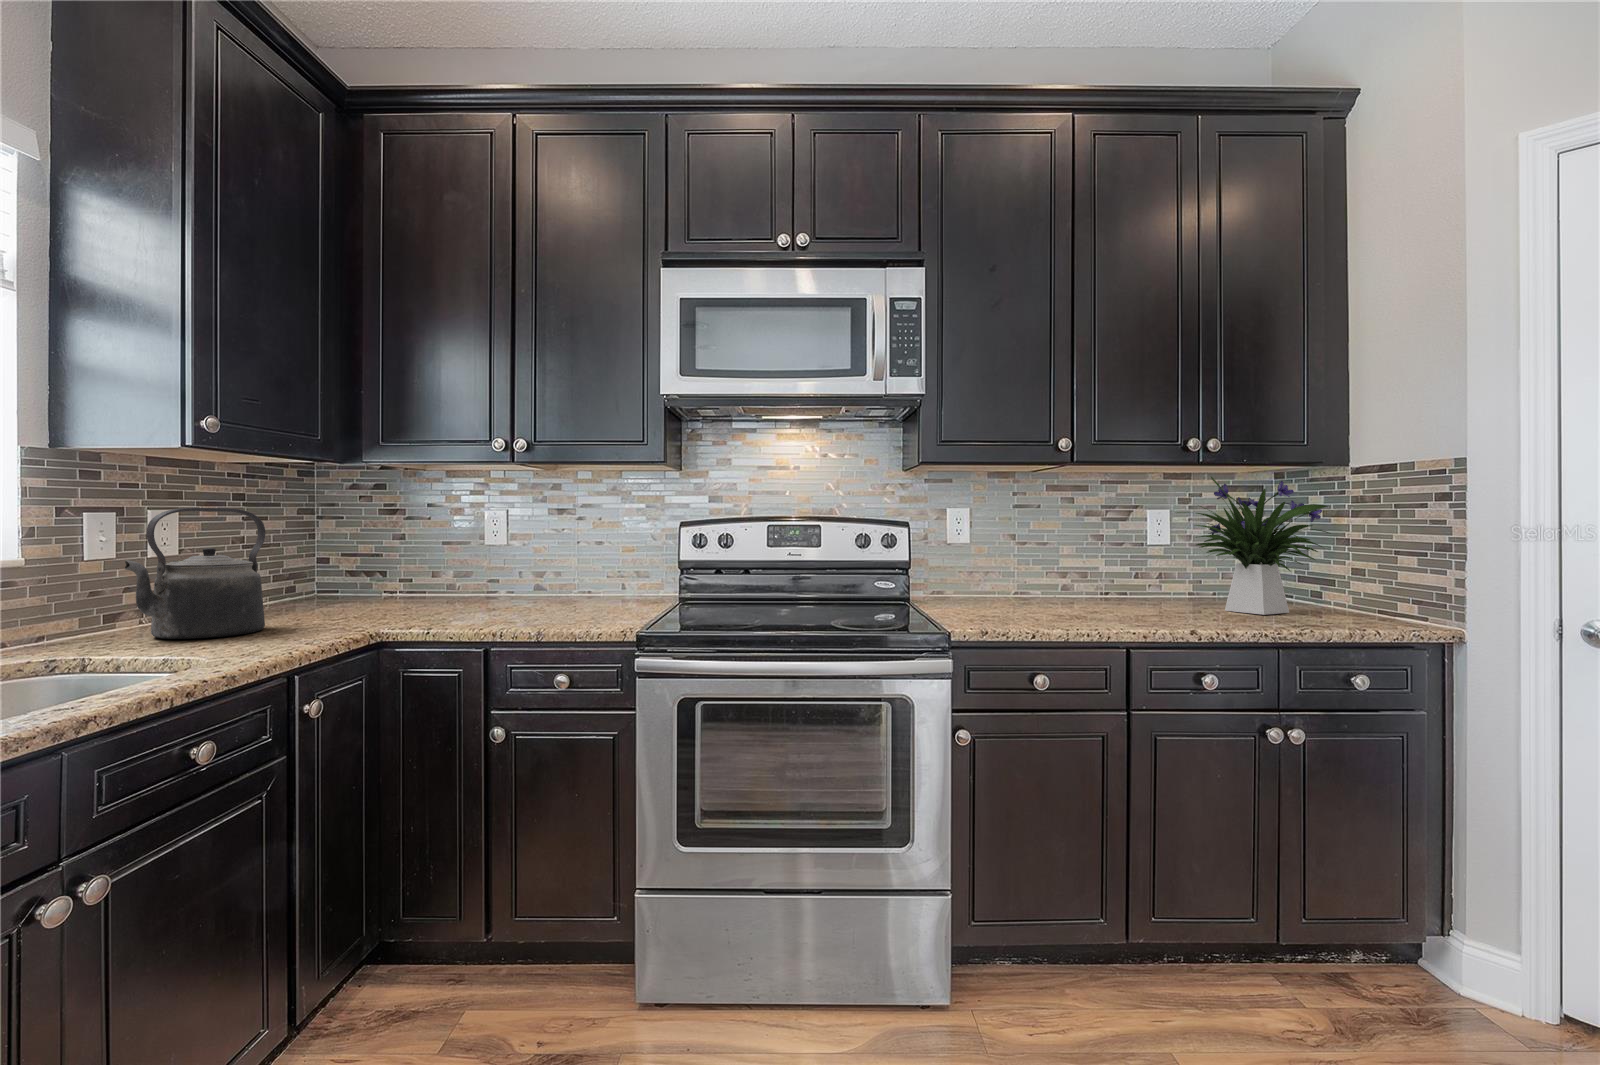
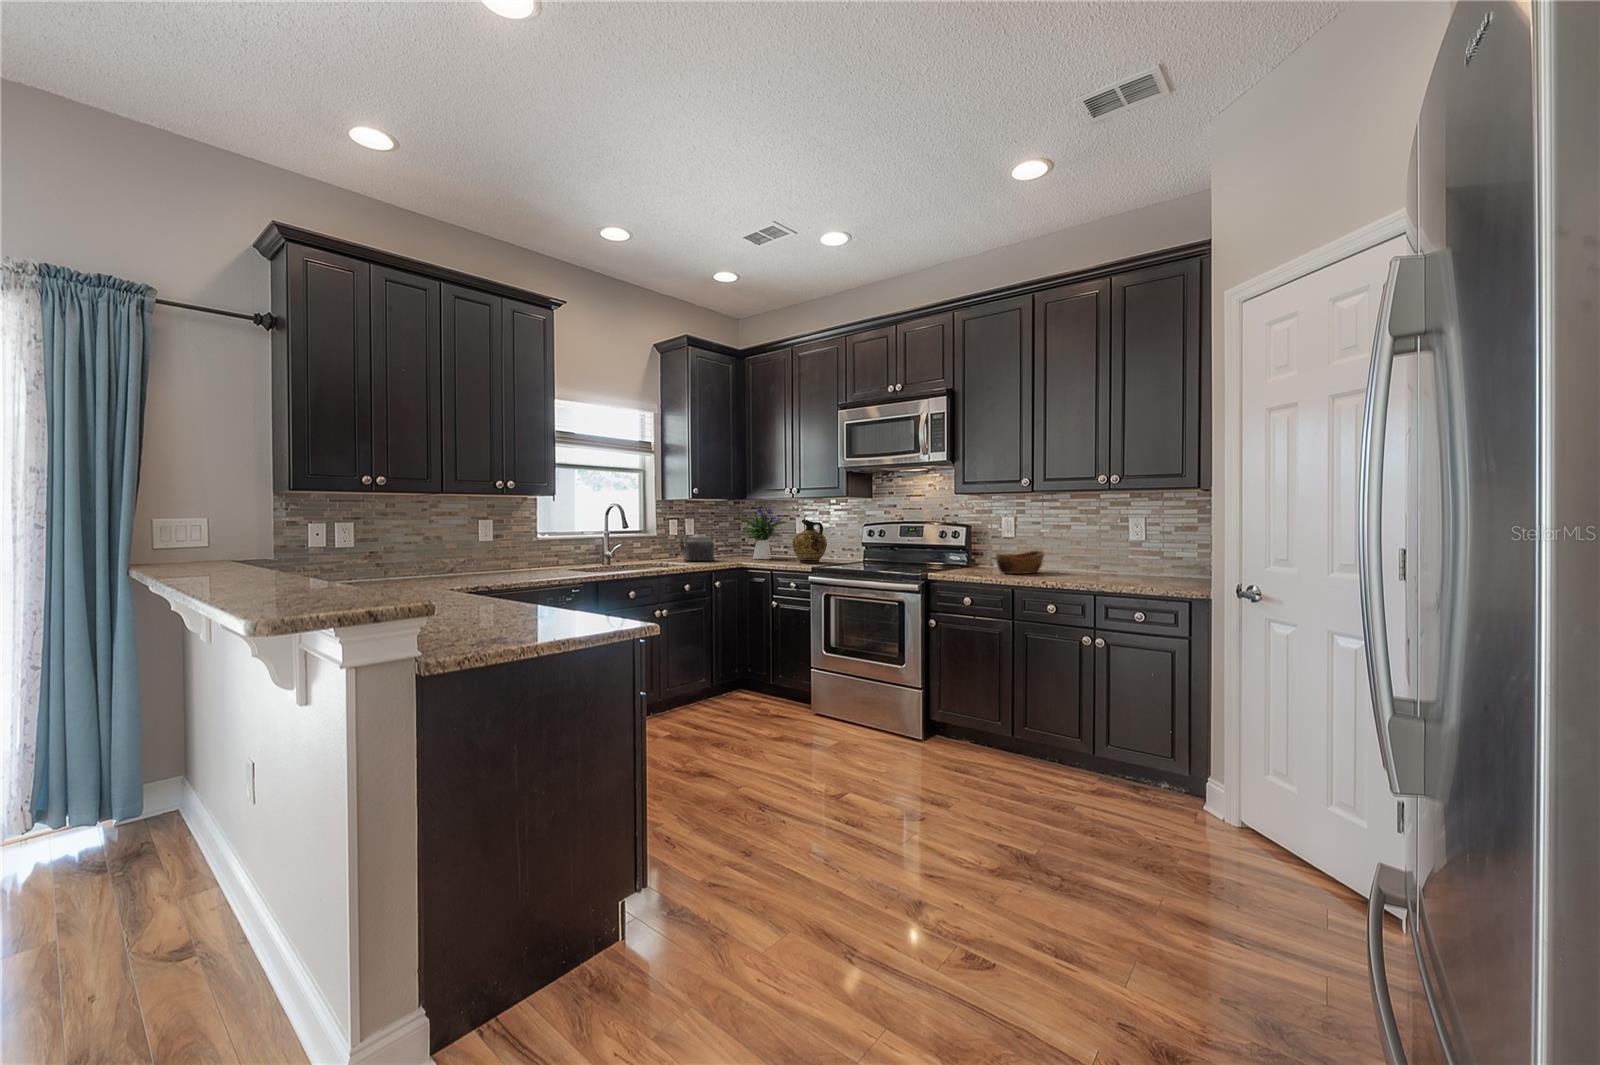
flower arrangement: present [1177,477,1329,615] -> present [736,506,787,559]
ceramic jug: none [511,508,601,616] -> present [792,520,827,563]
wooden bowl: none [1017,562,1089,614] -> present [996,551,1044,574]

